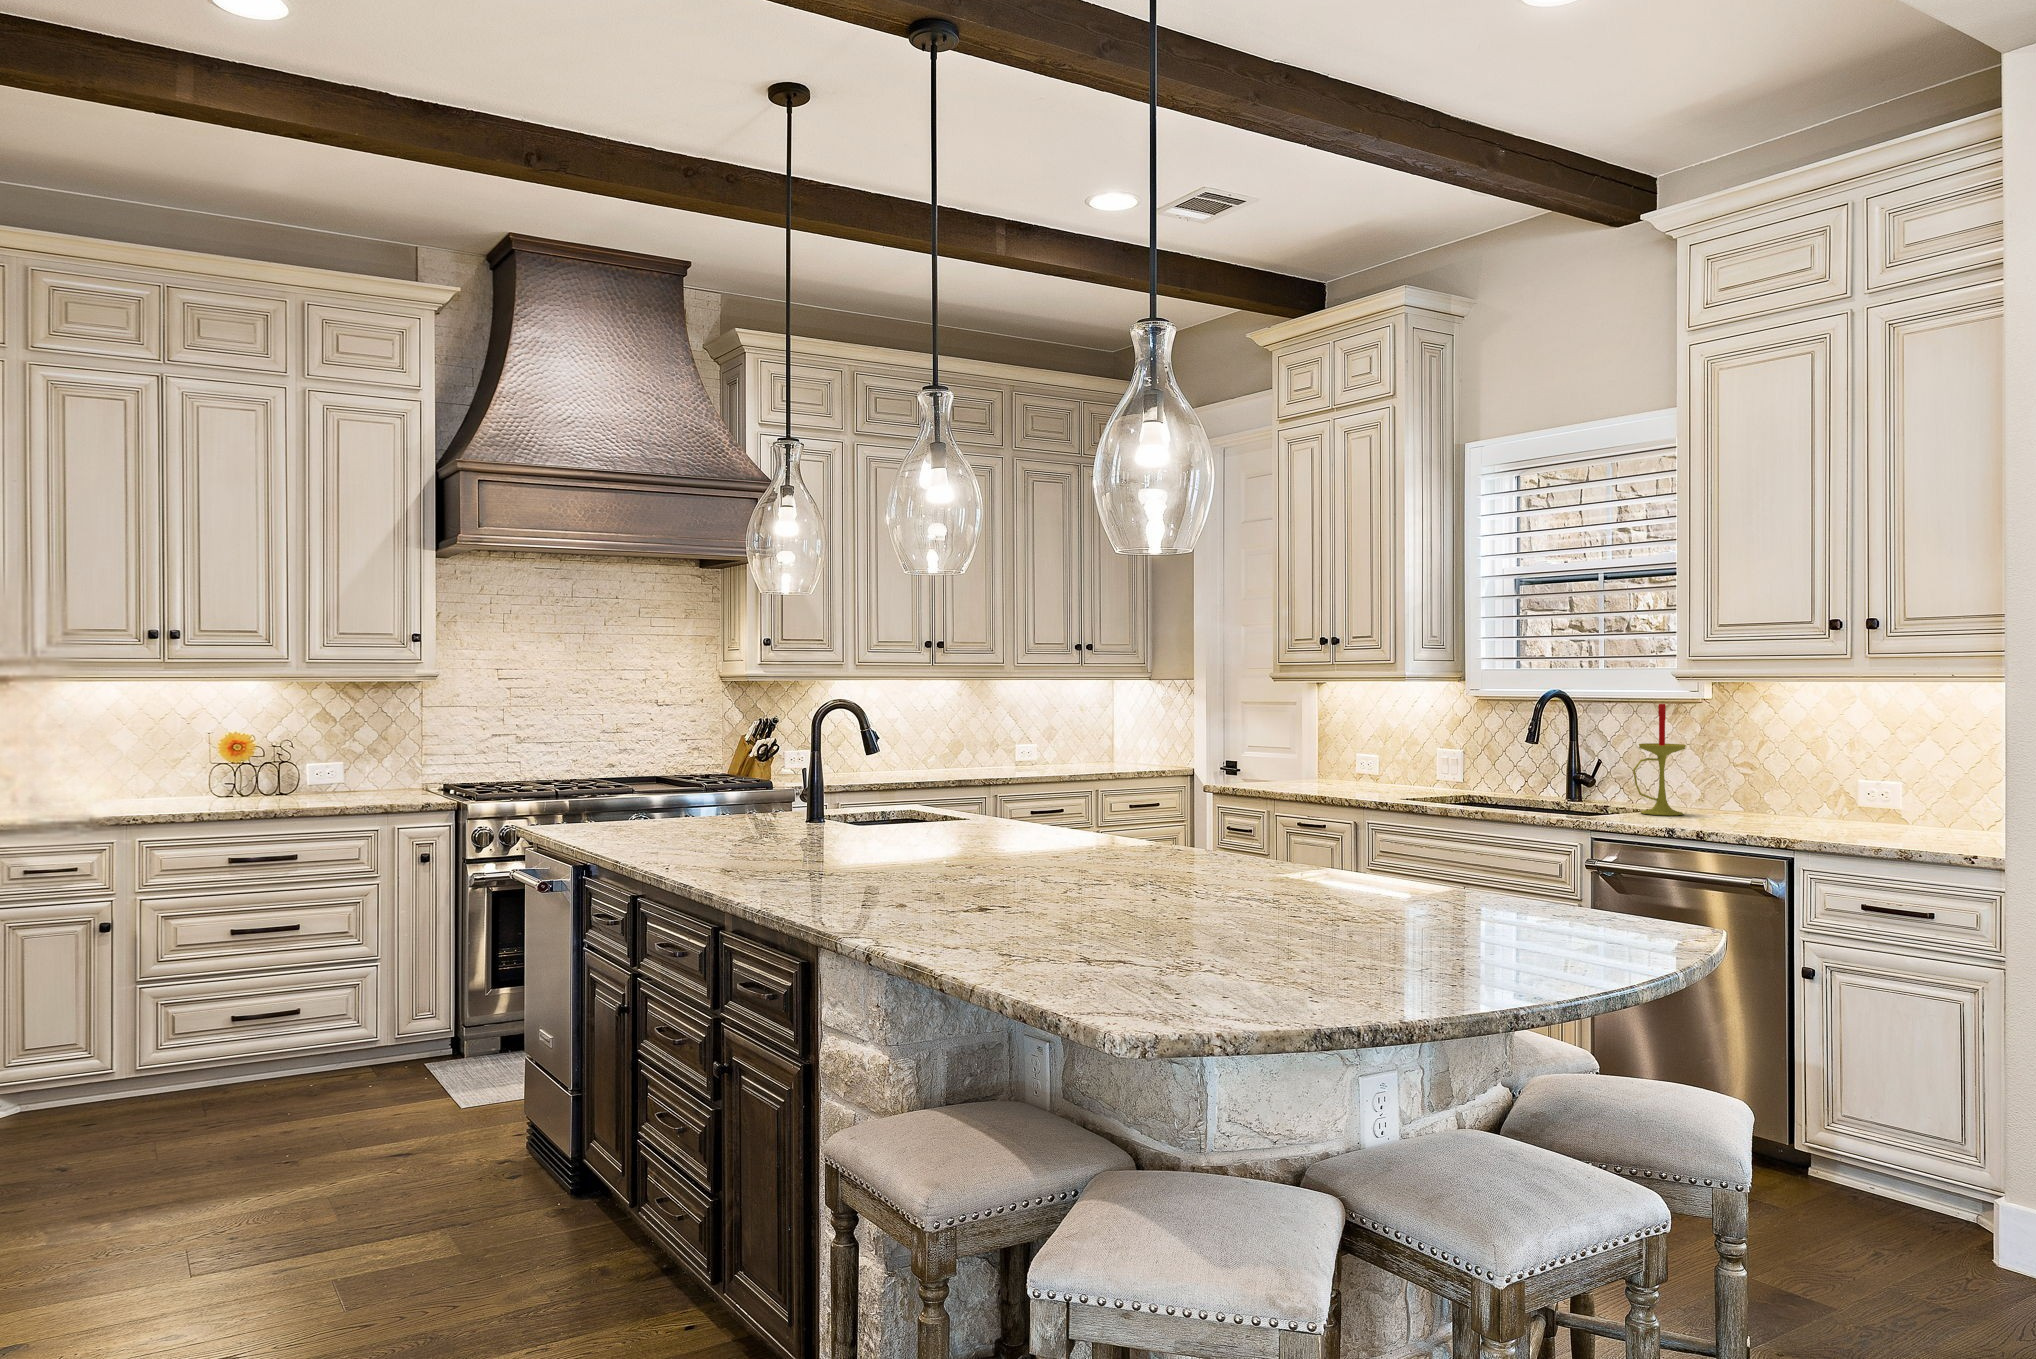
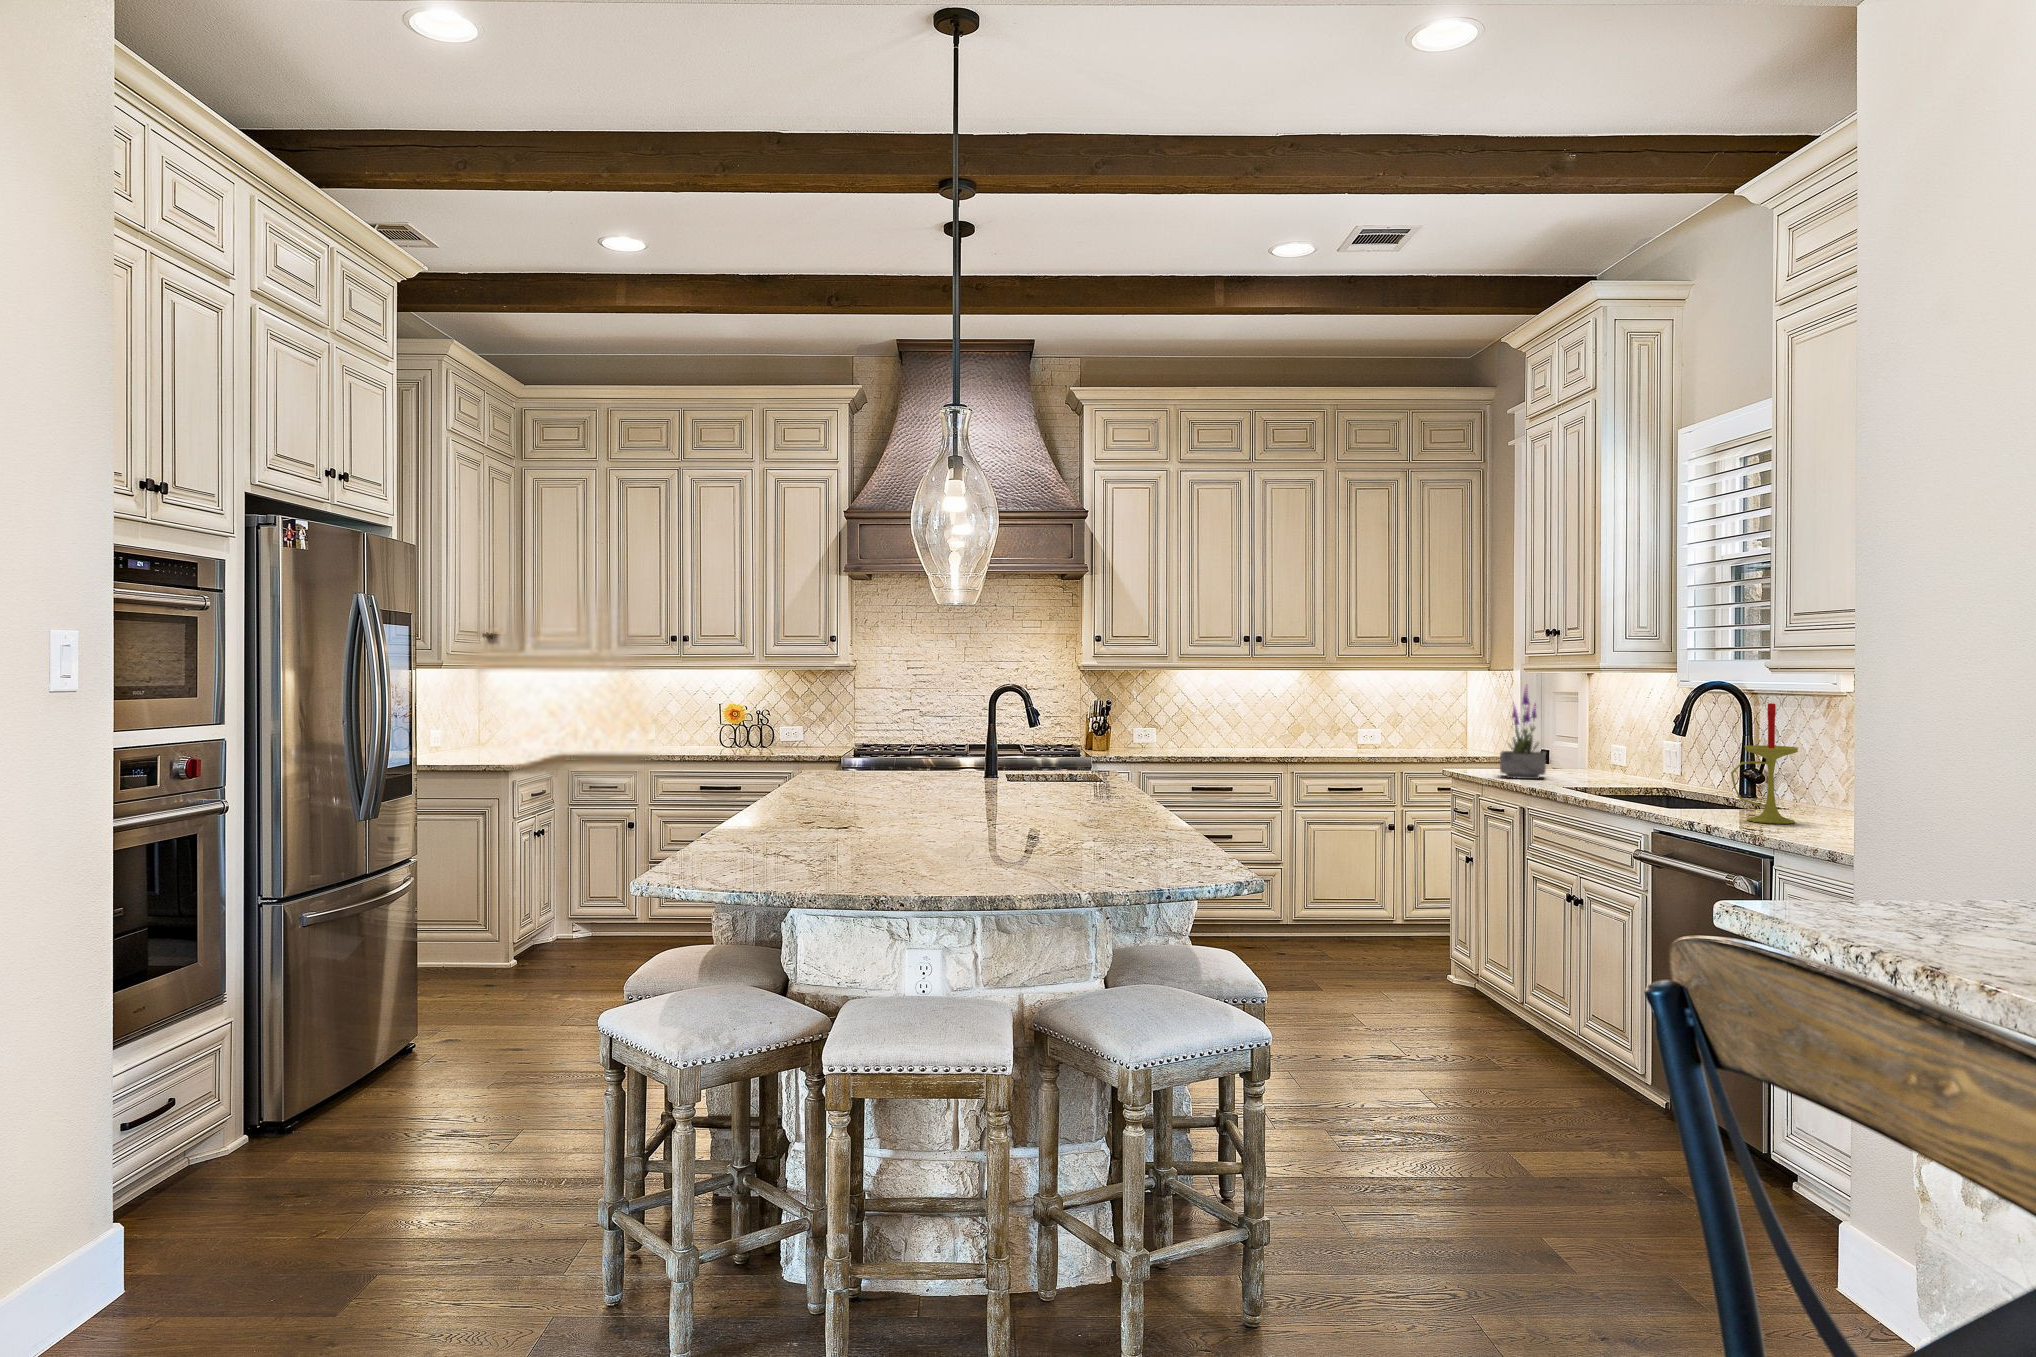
potted plant: none [1284,688,1339,787] -> present [1500,684,1546,779]

